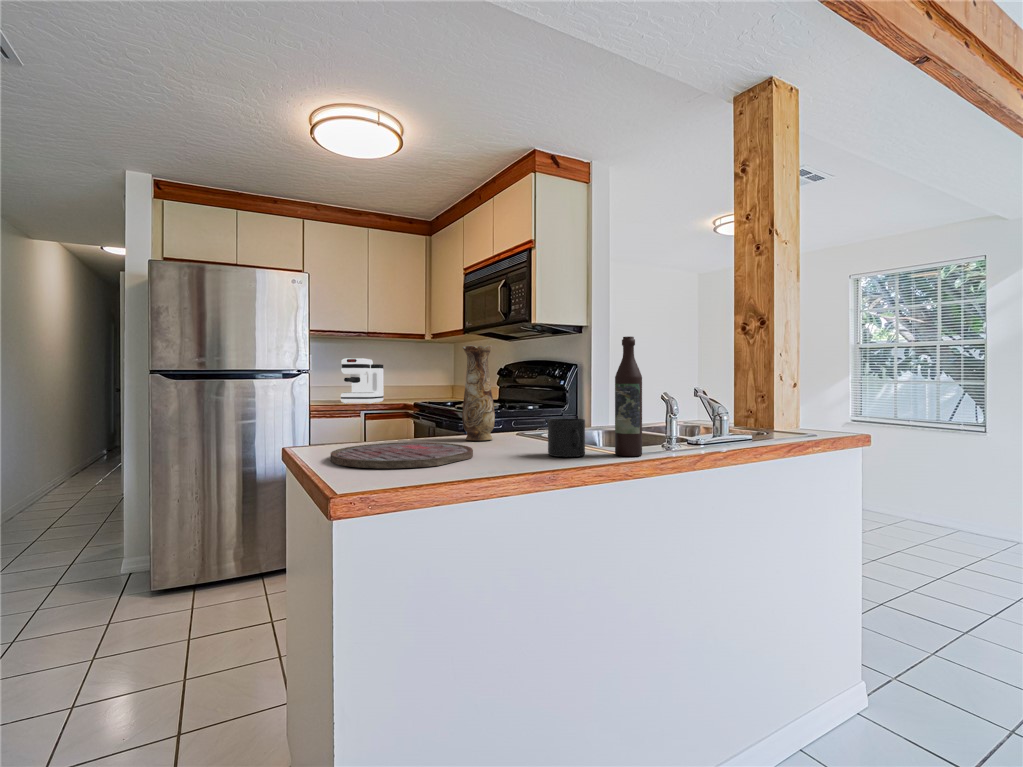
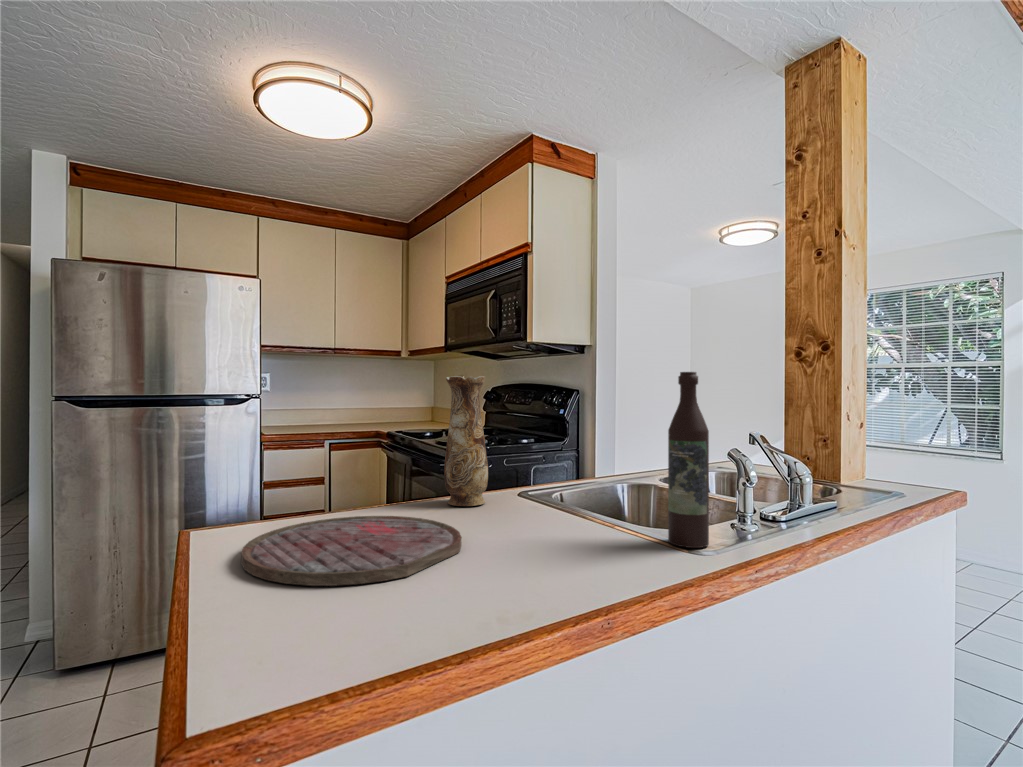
coffee maker: present [341,358,384,404] -> none [299,378,350,430]
mug: present [548,418,585,457] -> none [571,487,626,551]

